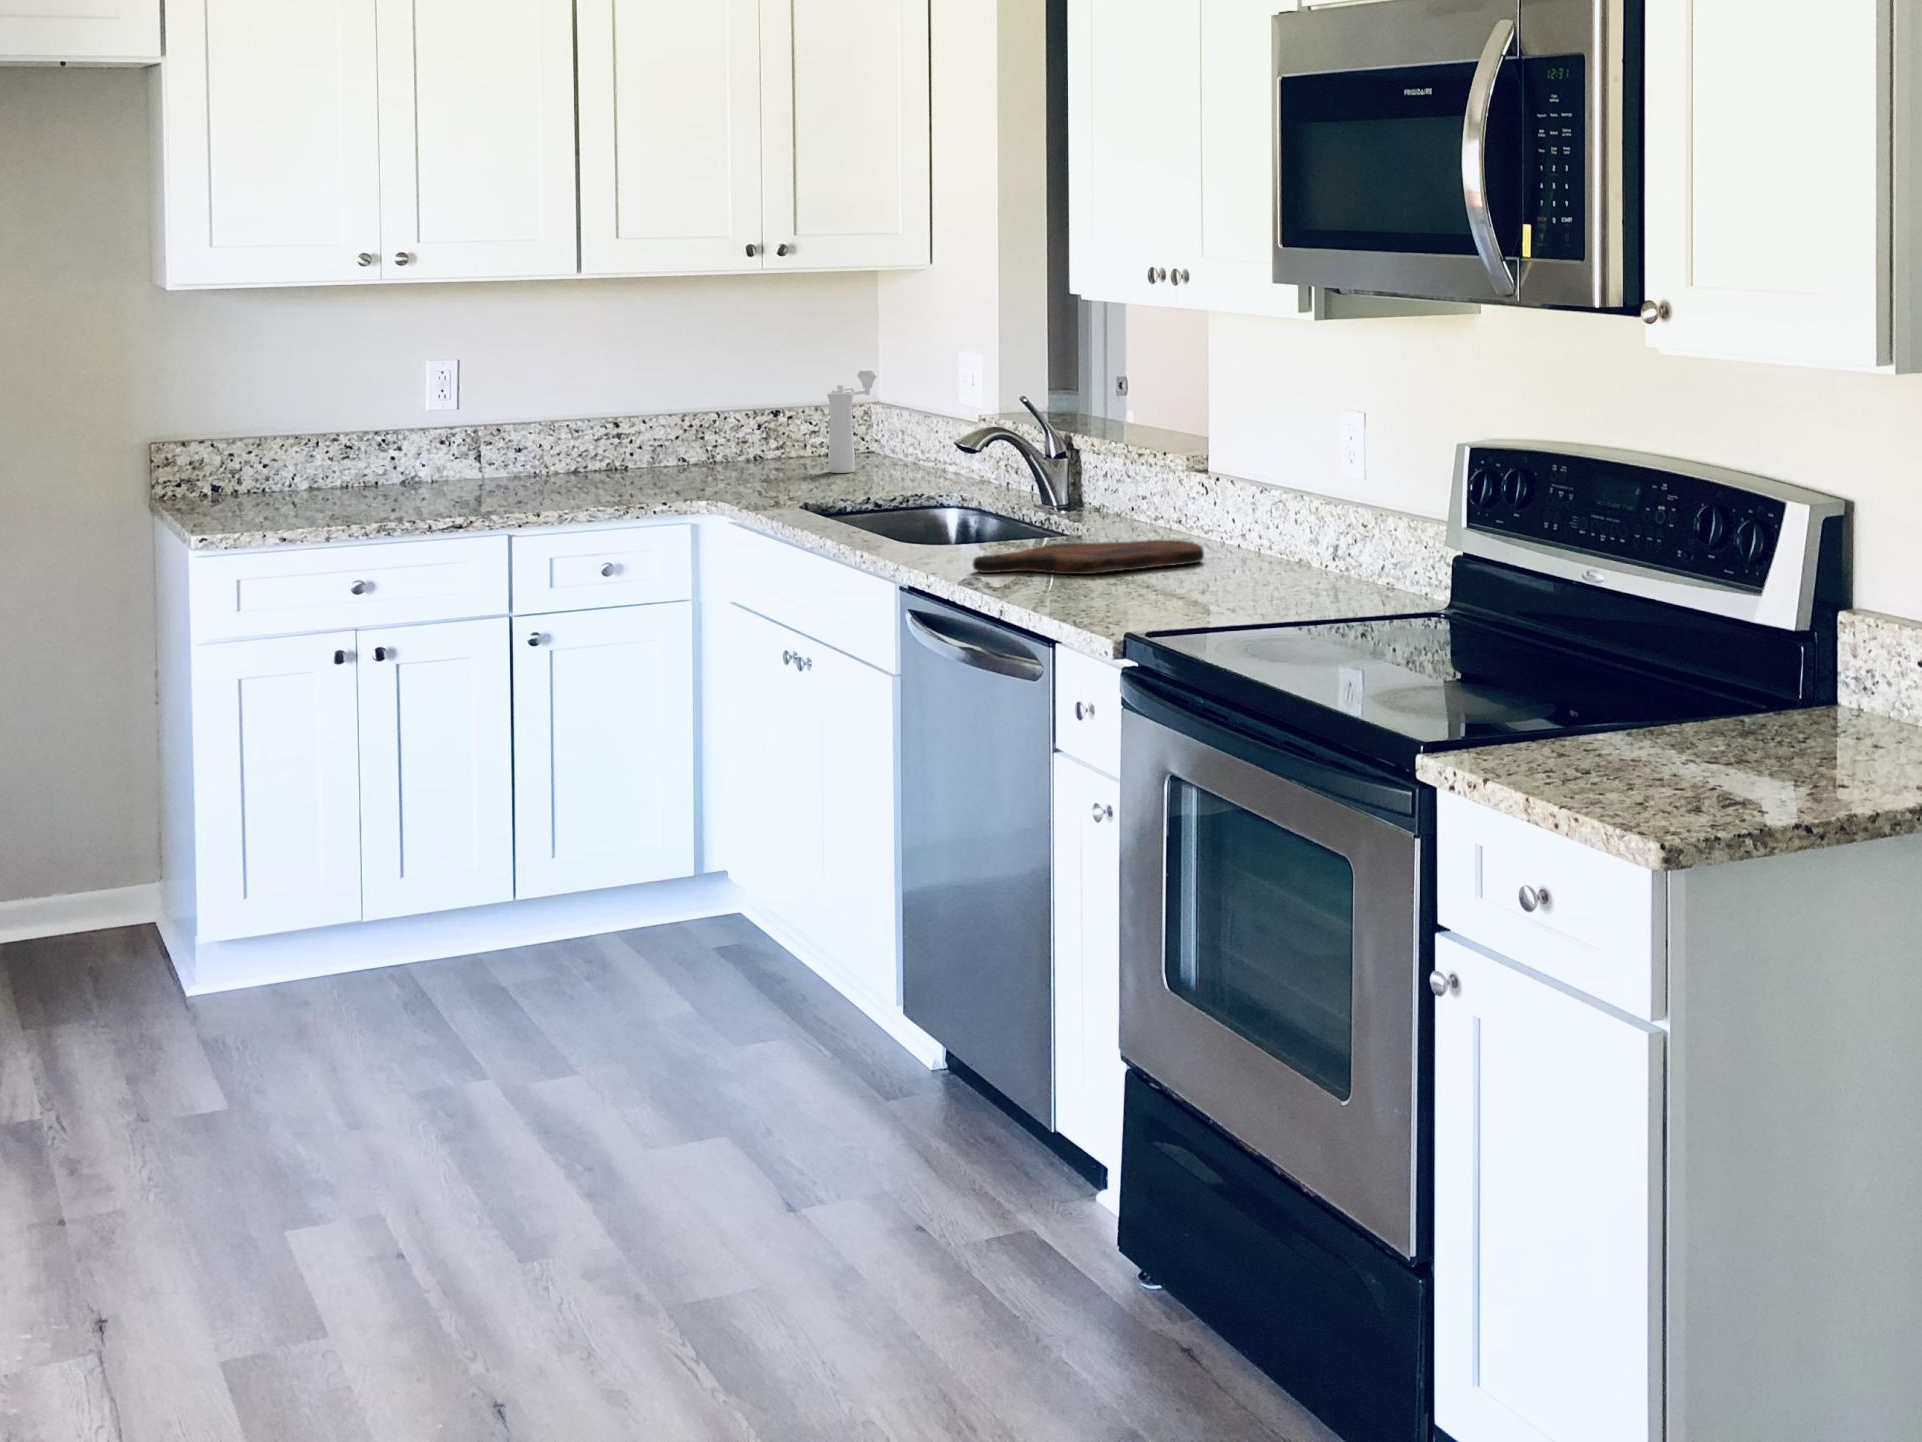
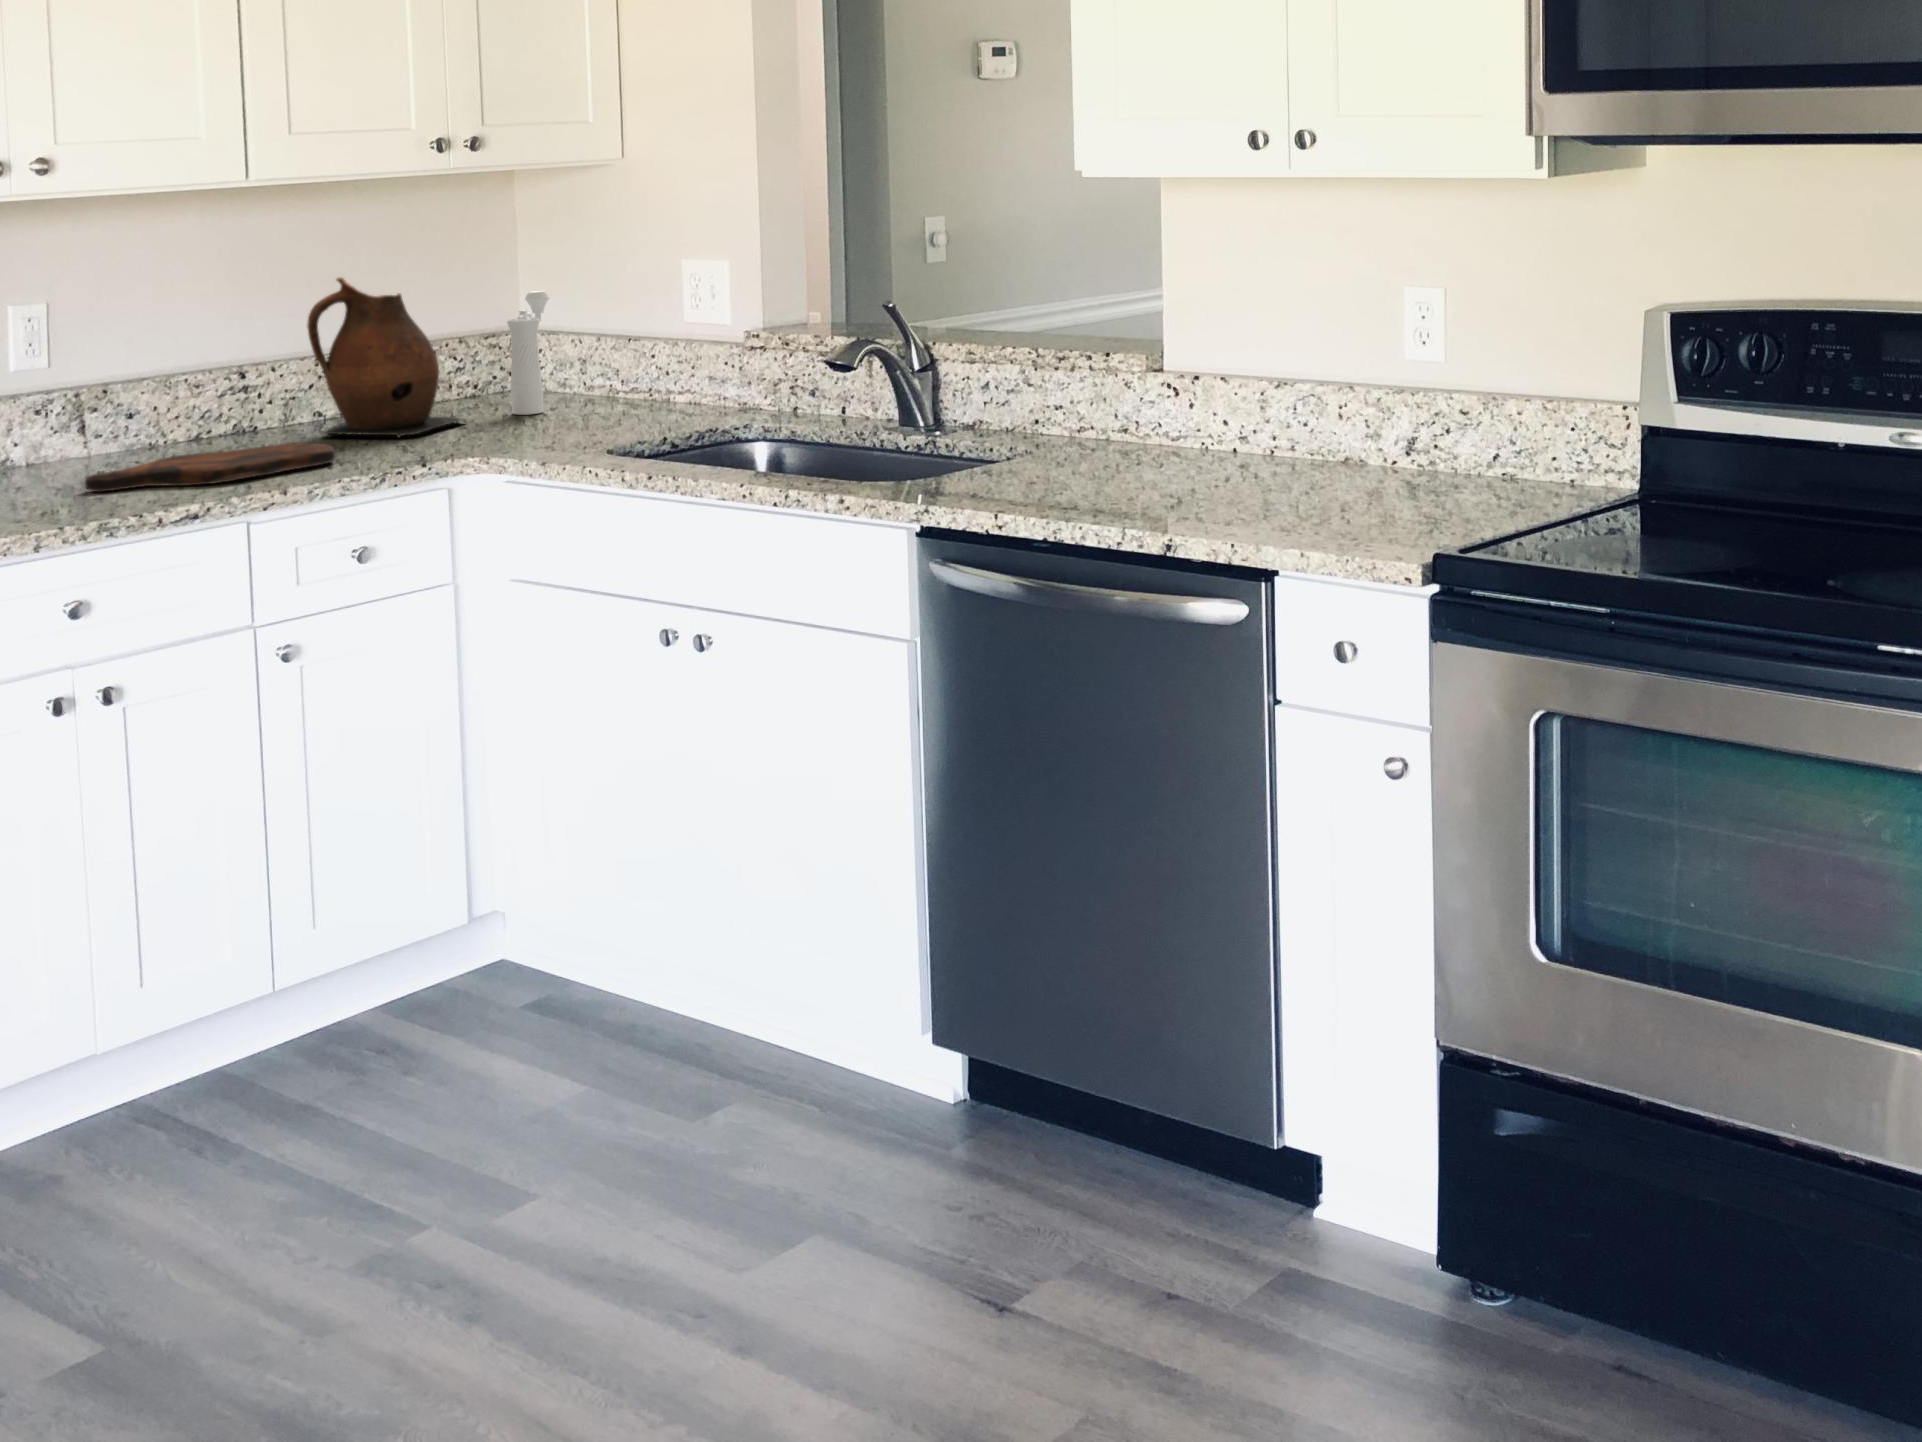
ceramic pitcher: none [654,350,778,484] -> present [307,277,466,438]
cutting board: present [973,540,1204,574] -> present [85,443,335,492]

